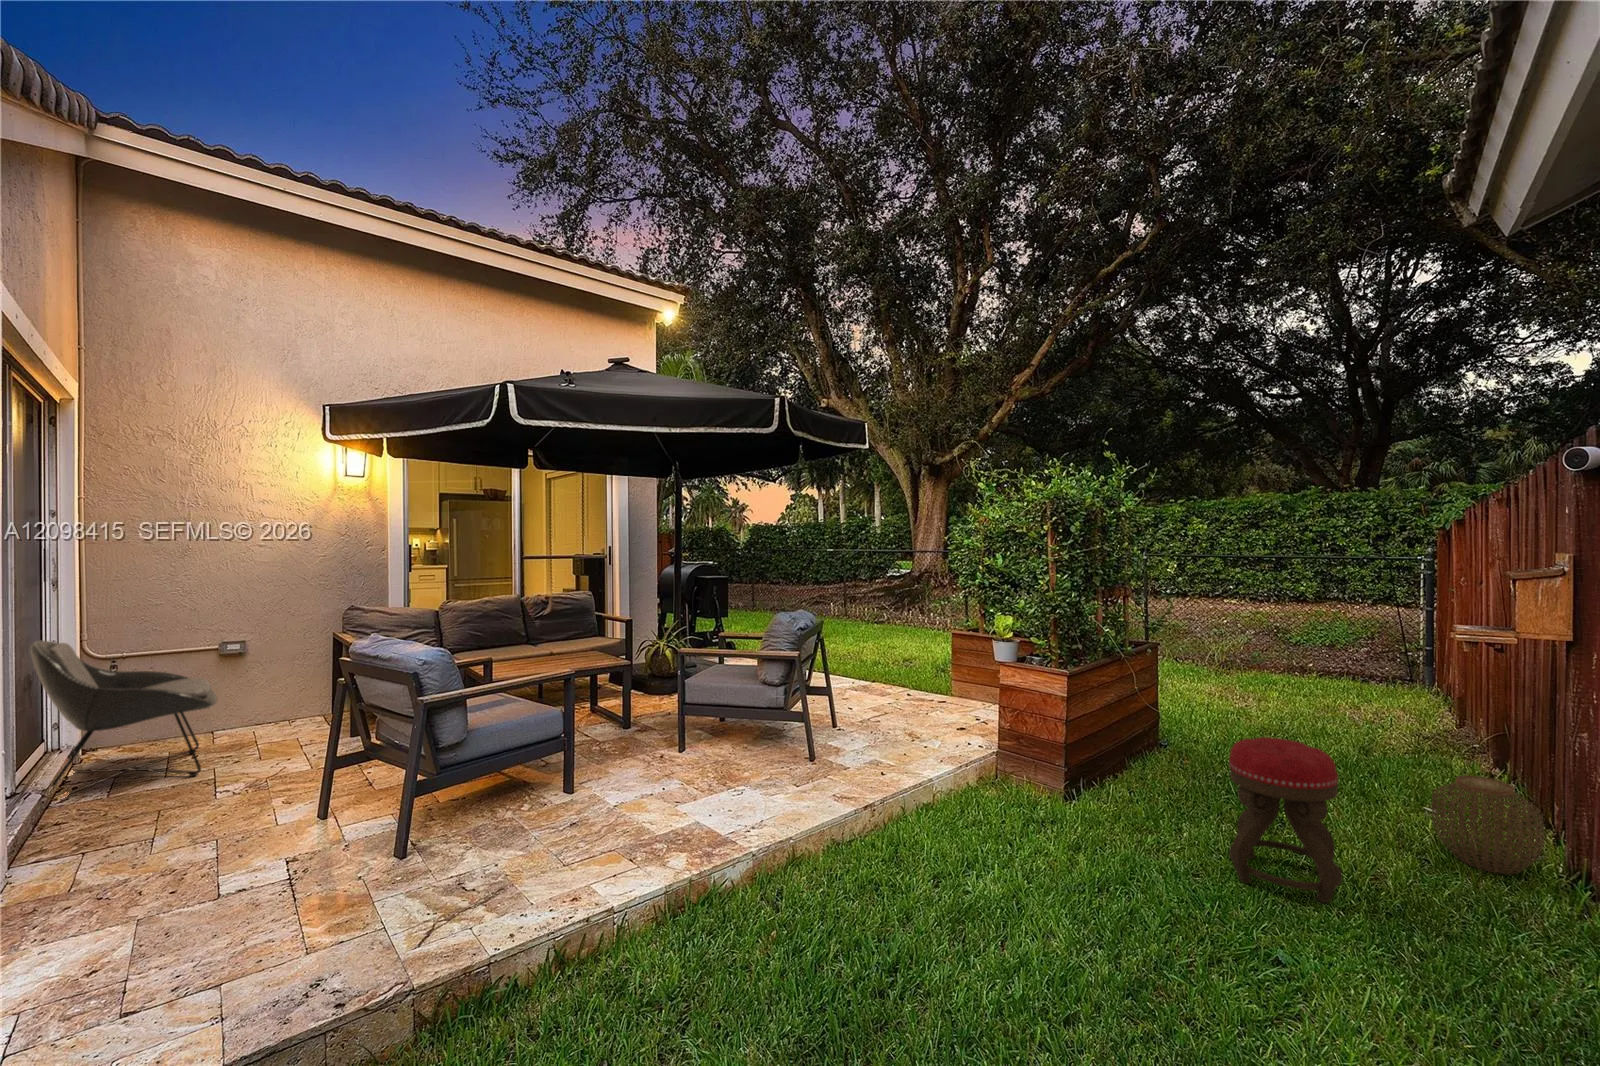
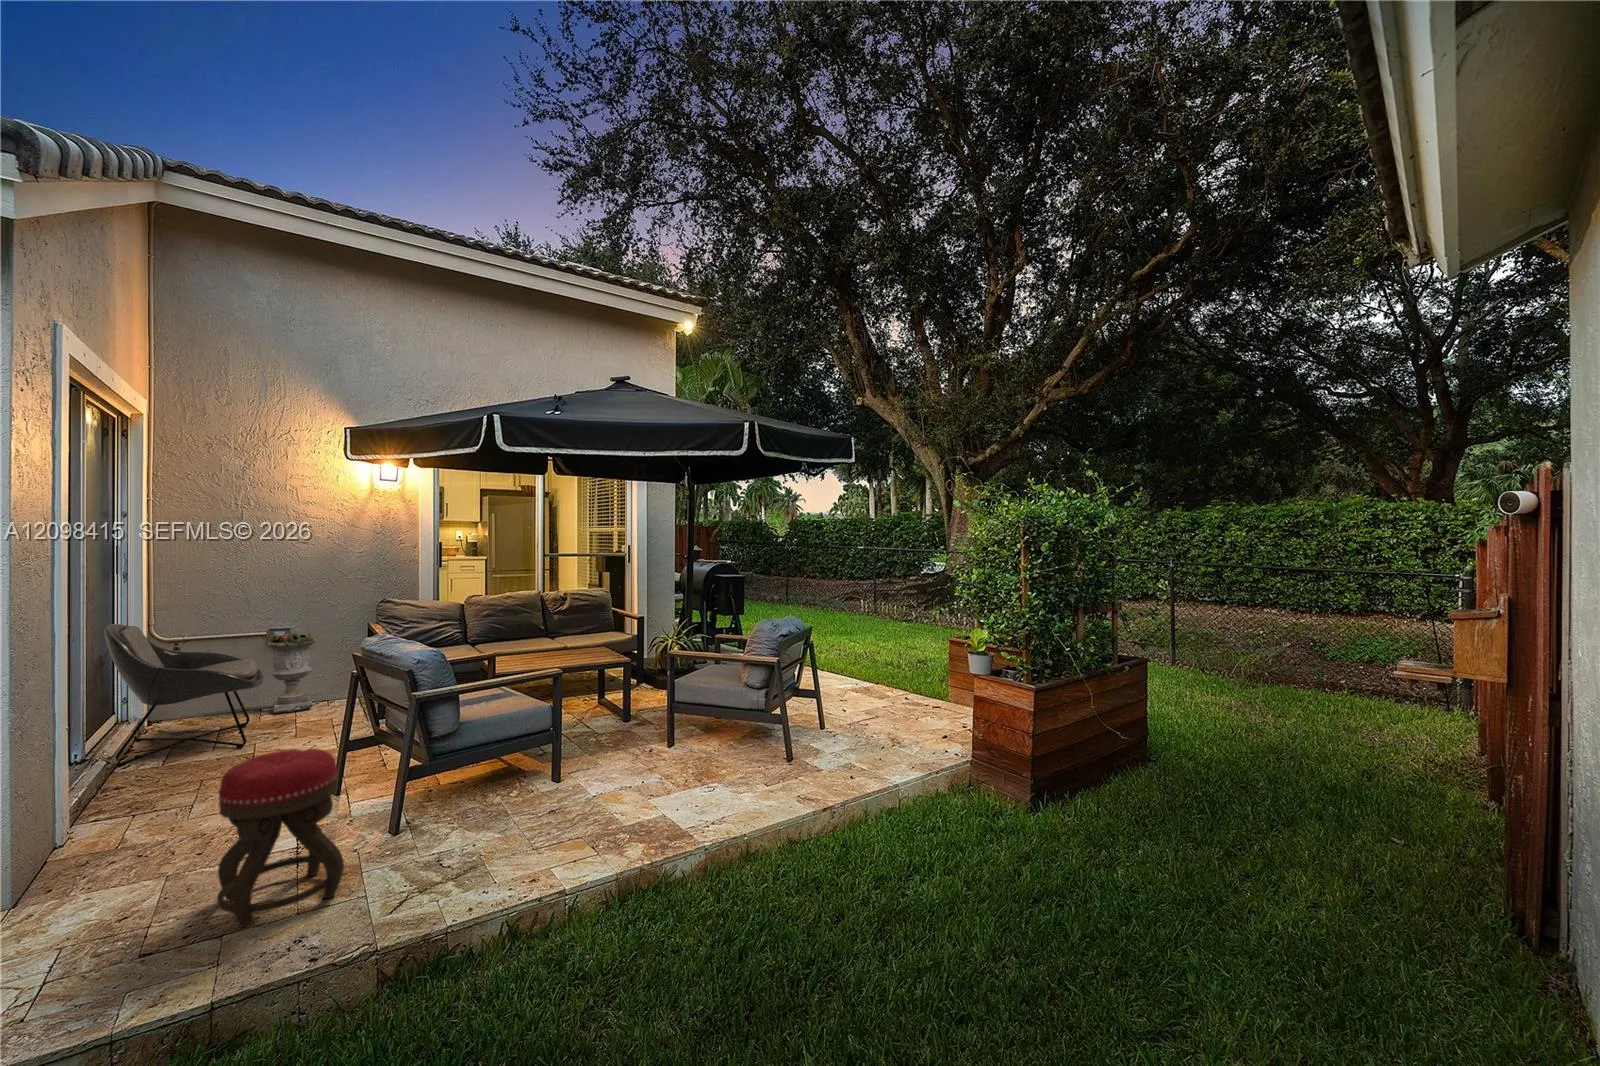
planter: none [214,647,275,737] -> present [265,633,316,713]
ottoman: present [1229,737,1342,903] -> present [217,749,344,927]
woven basket: present [1432,775,1544,874] -> none [1386,811,1496,913]

